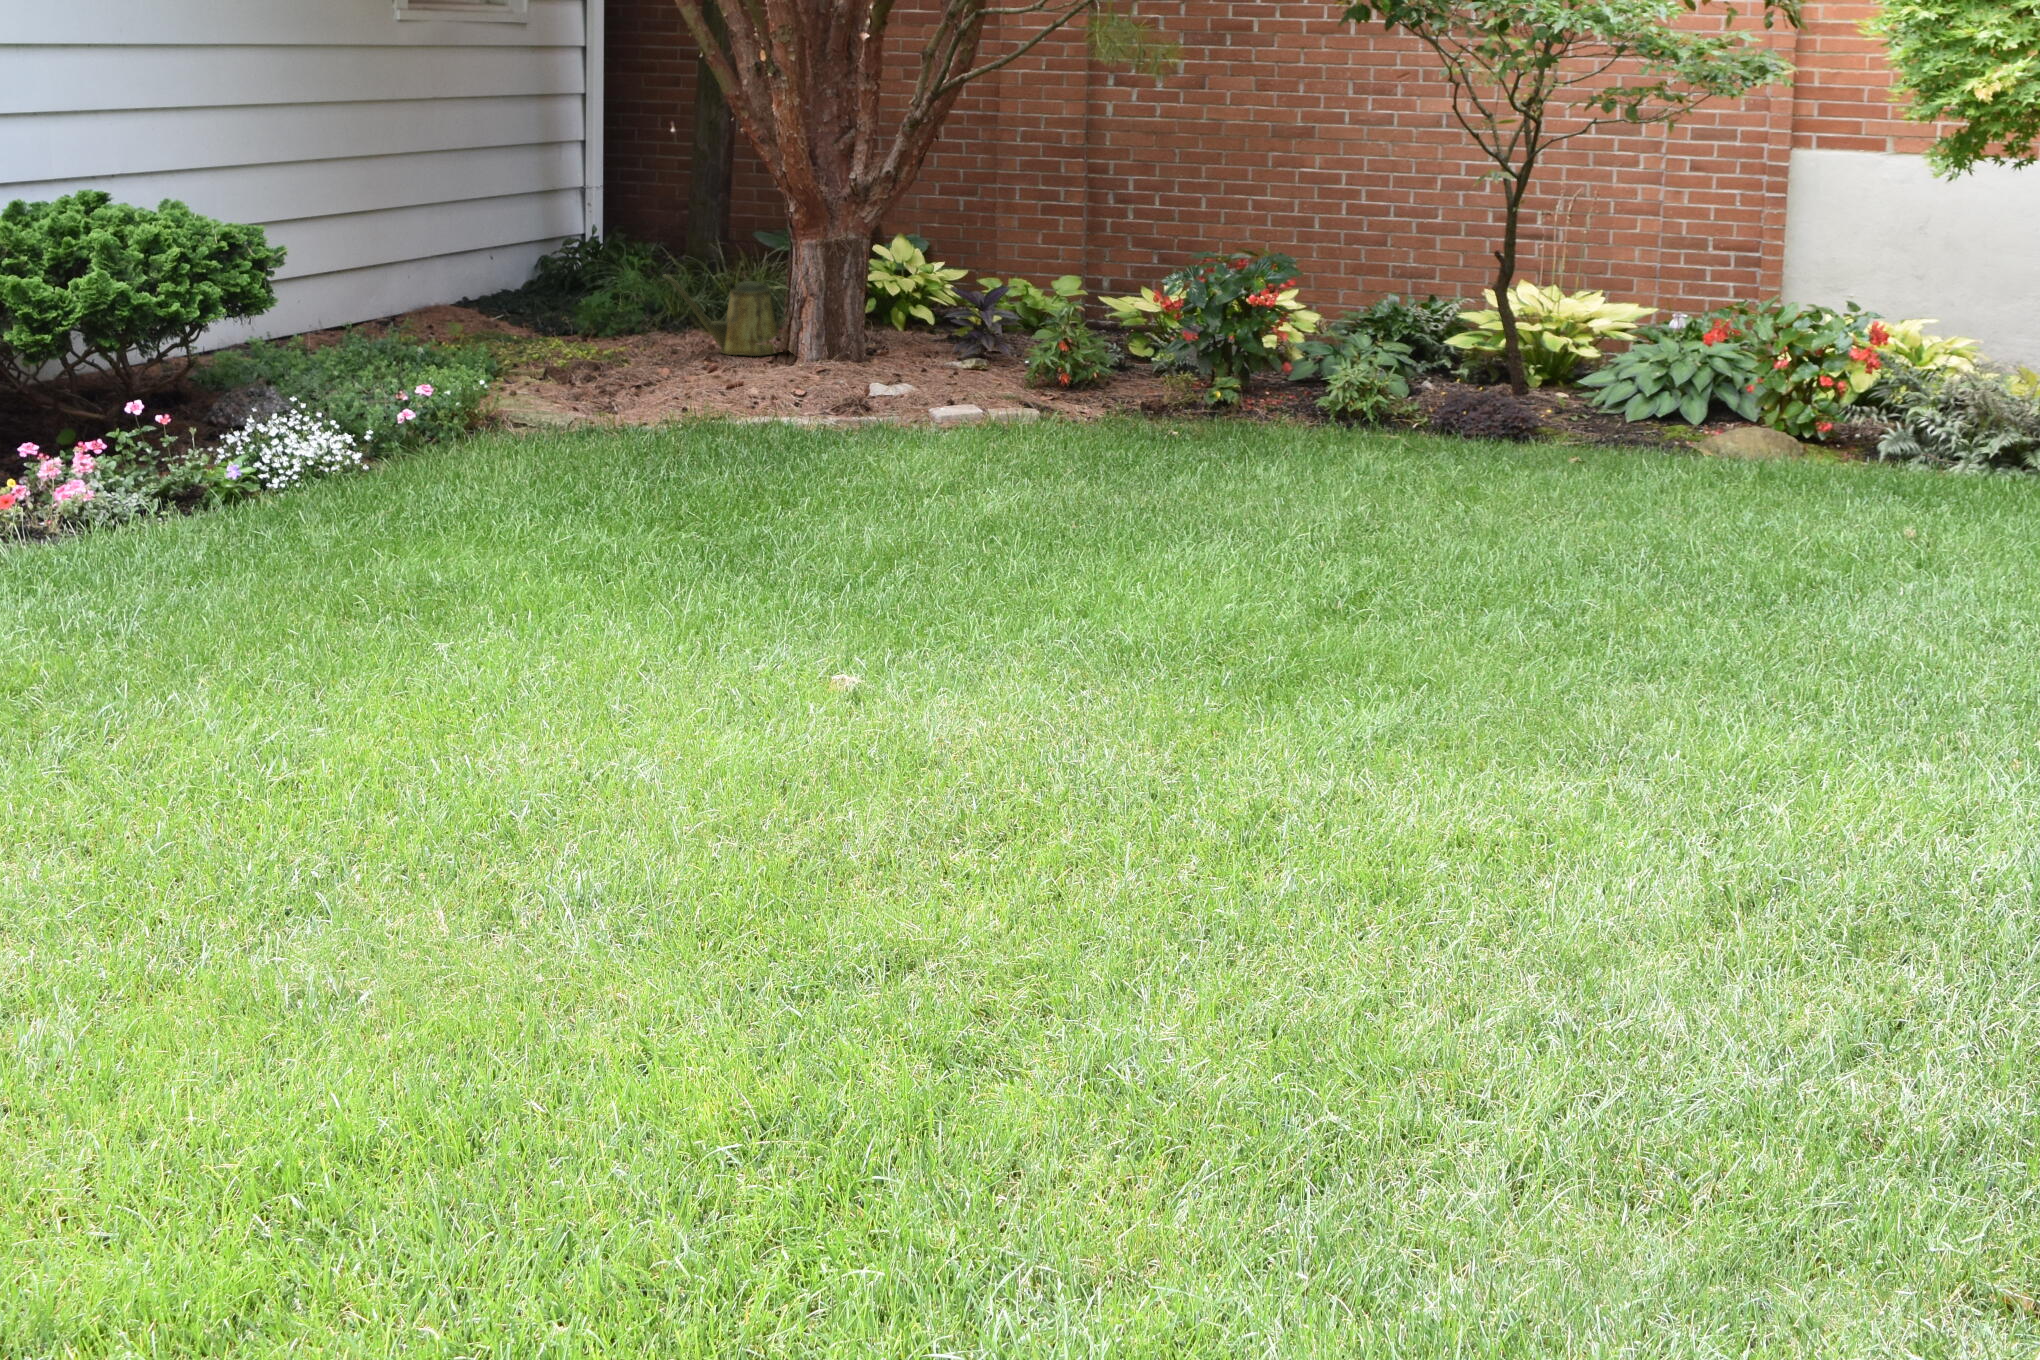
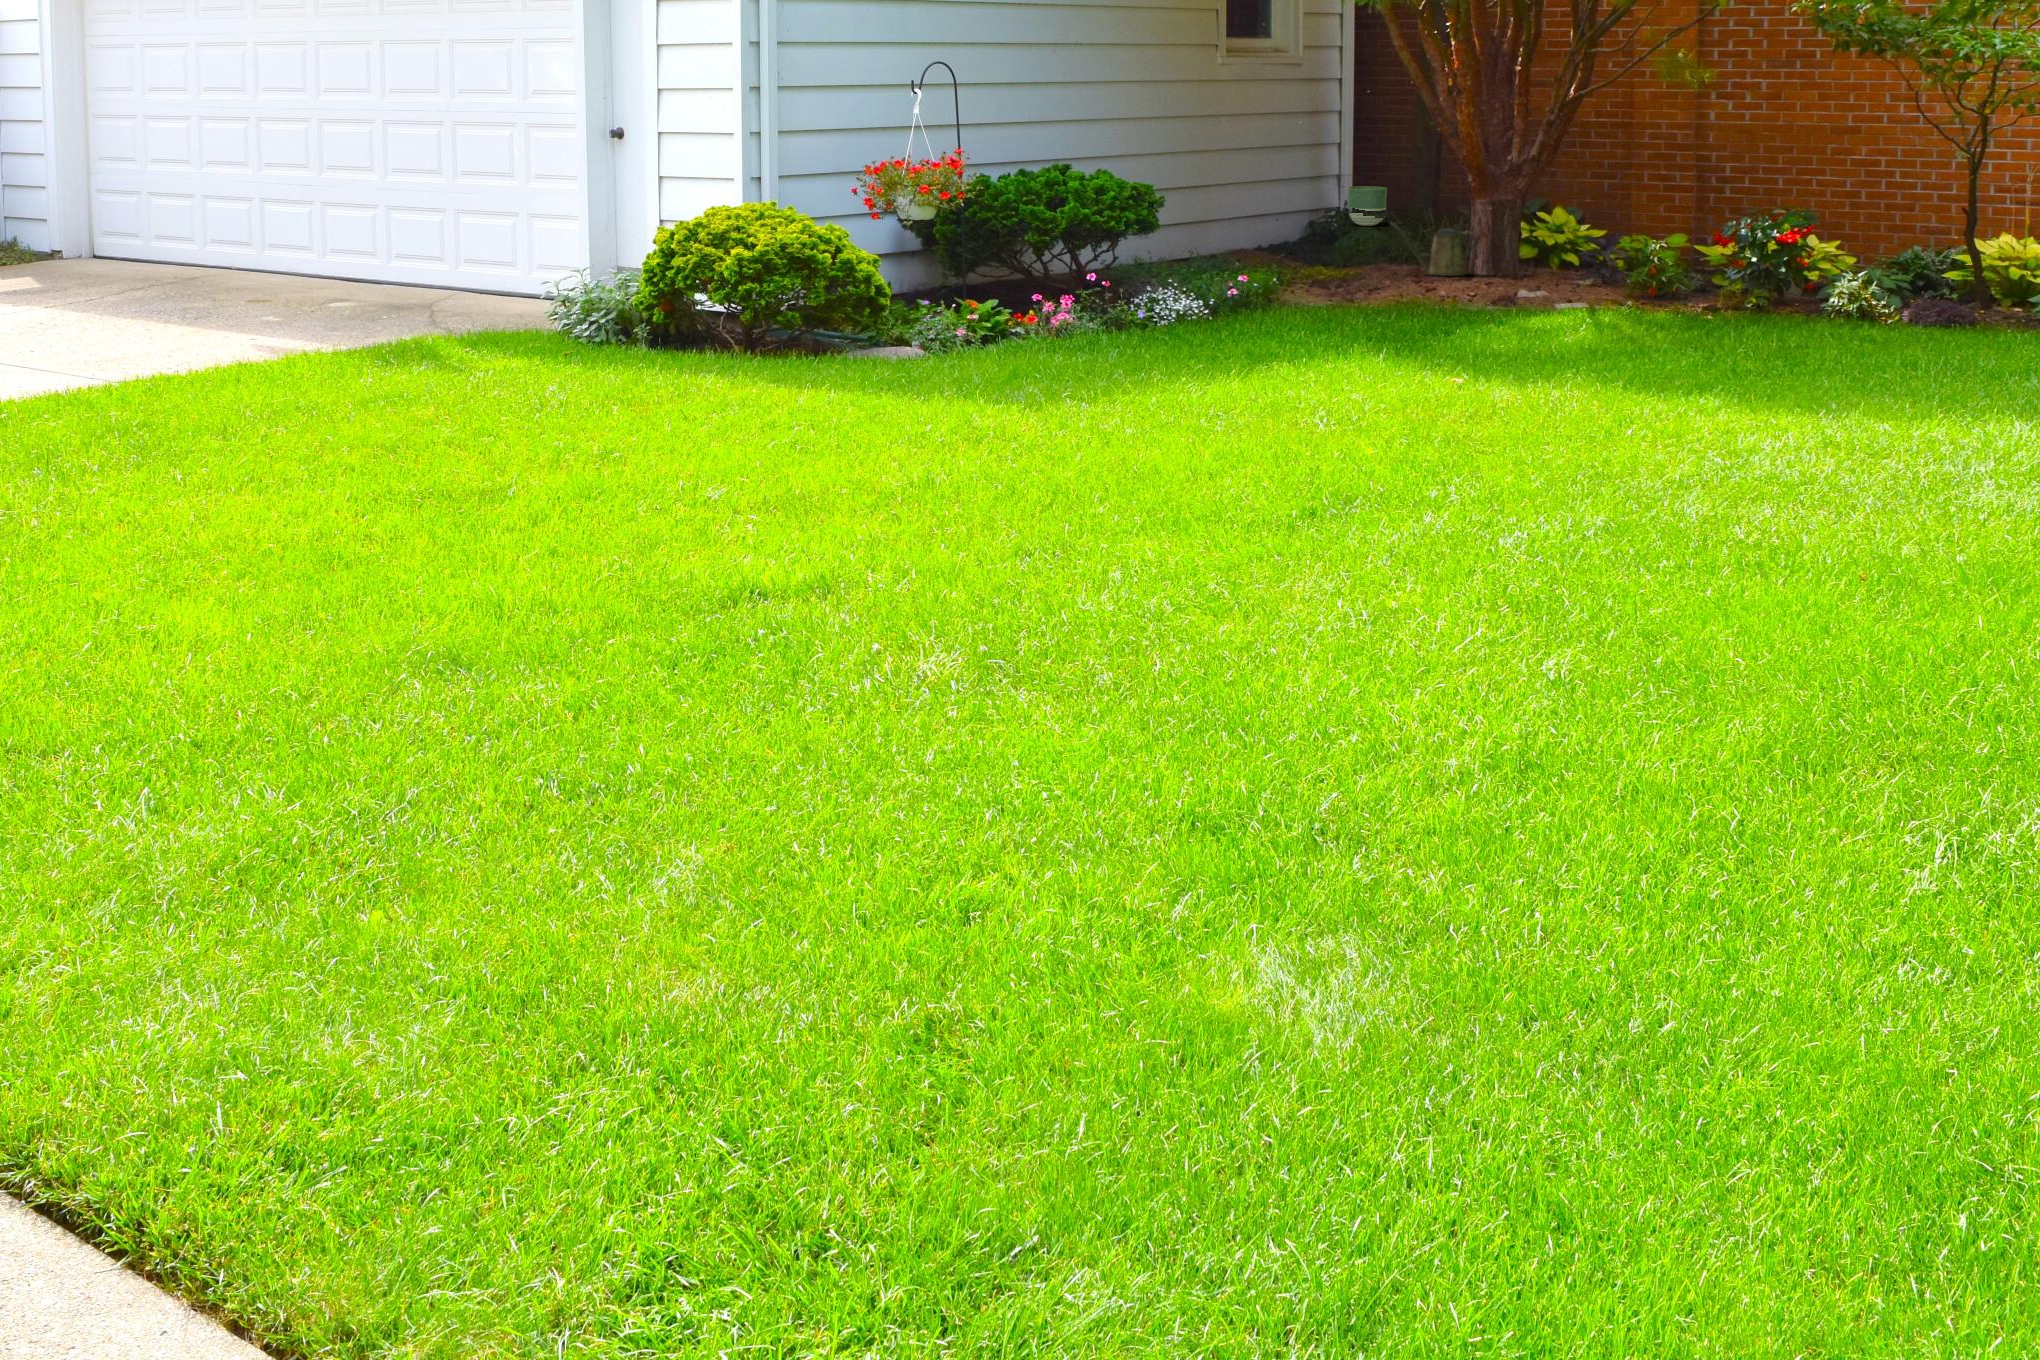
planter: none [597,200,650,256] -> present [1348,186,1387,226]

